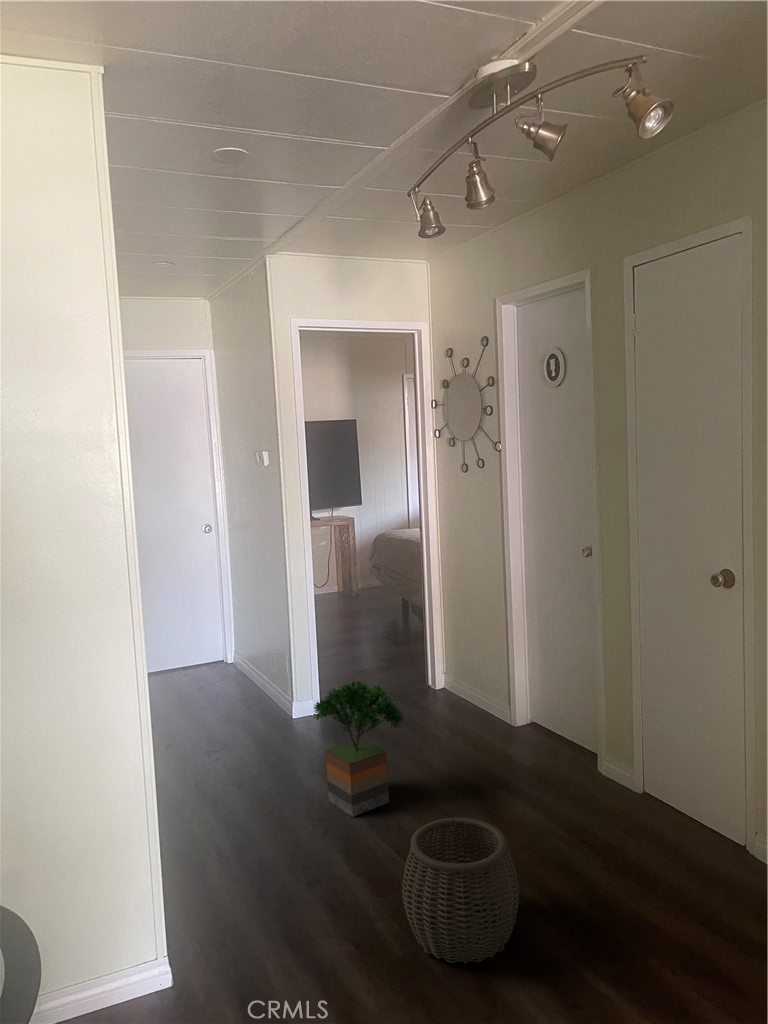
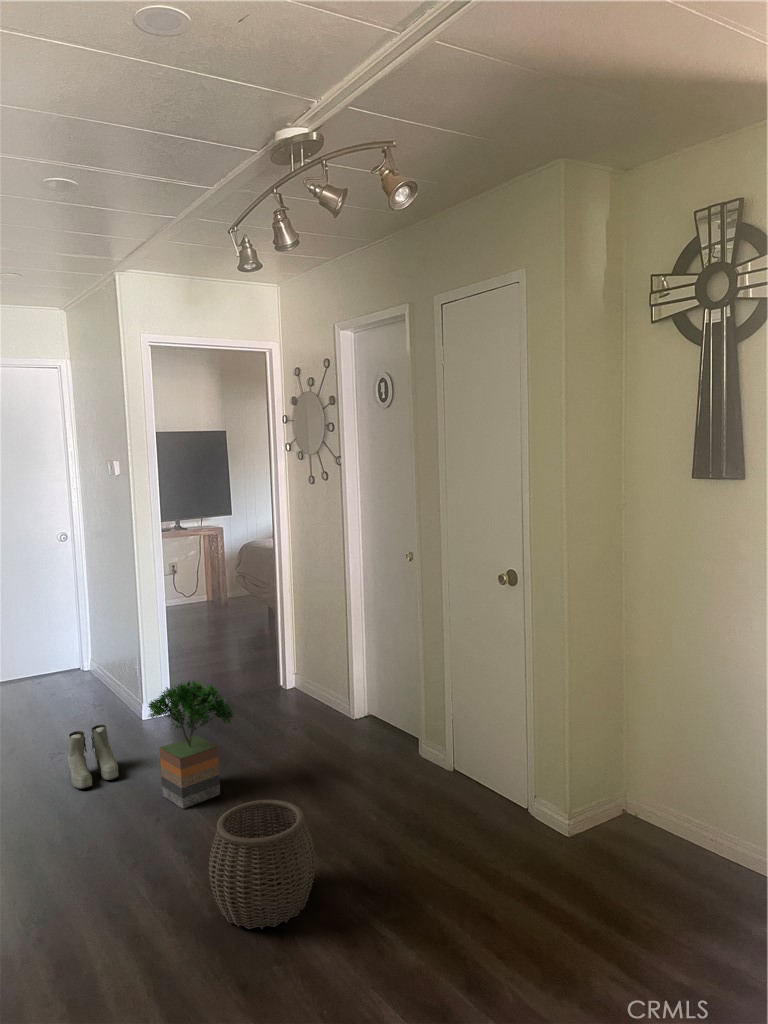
boots: none [228,723,280,790] -> present [68,725,119,789]

